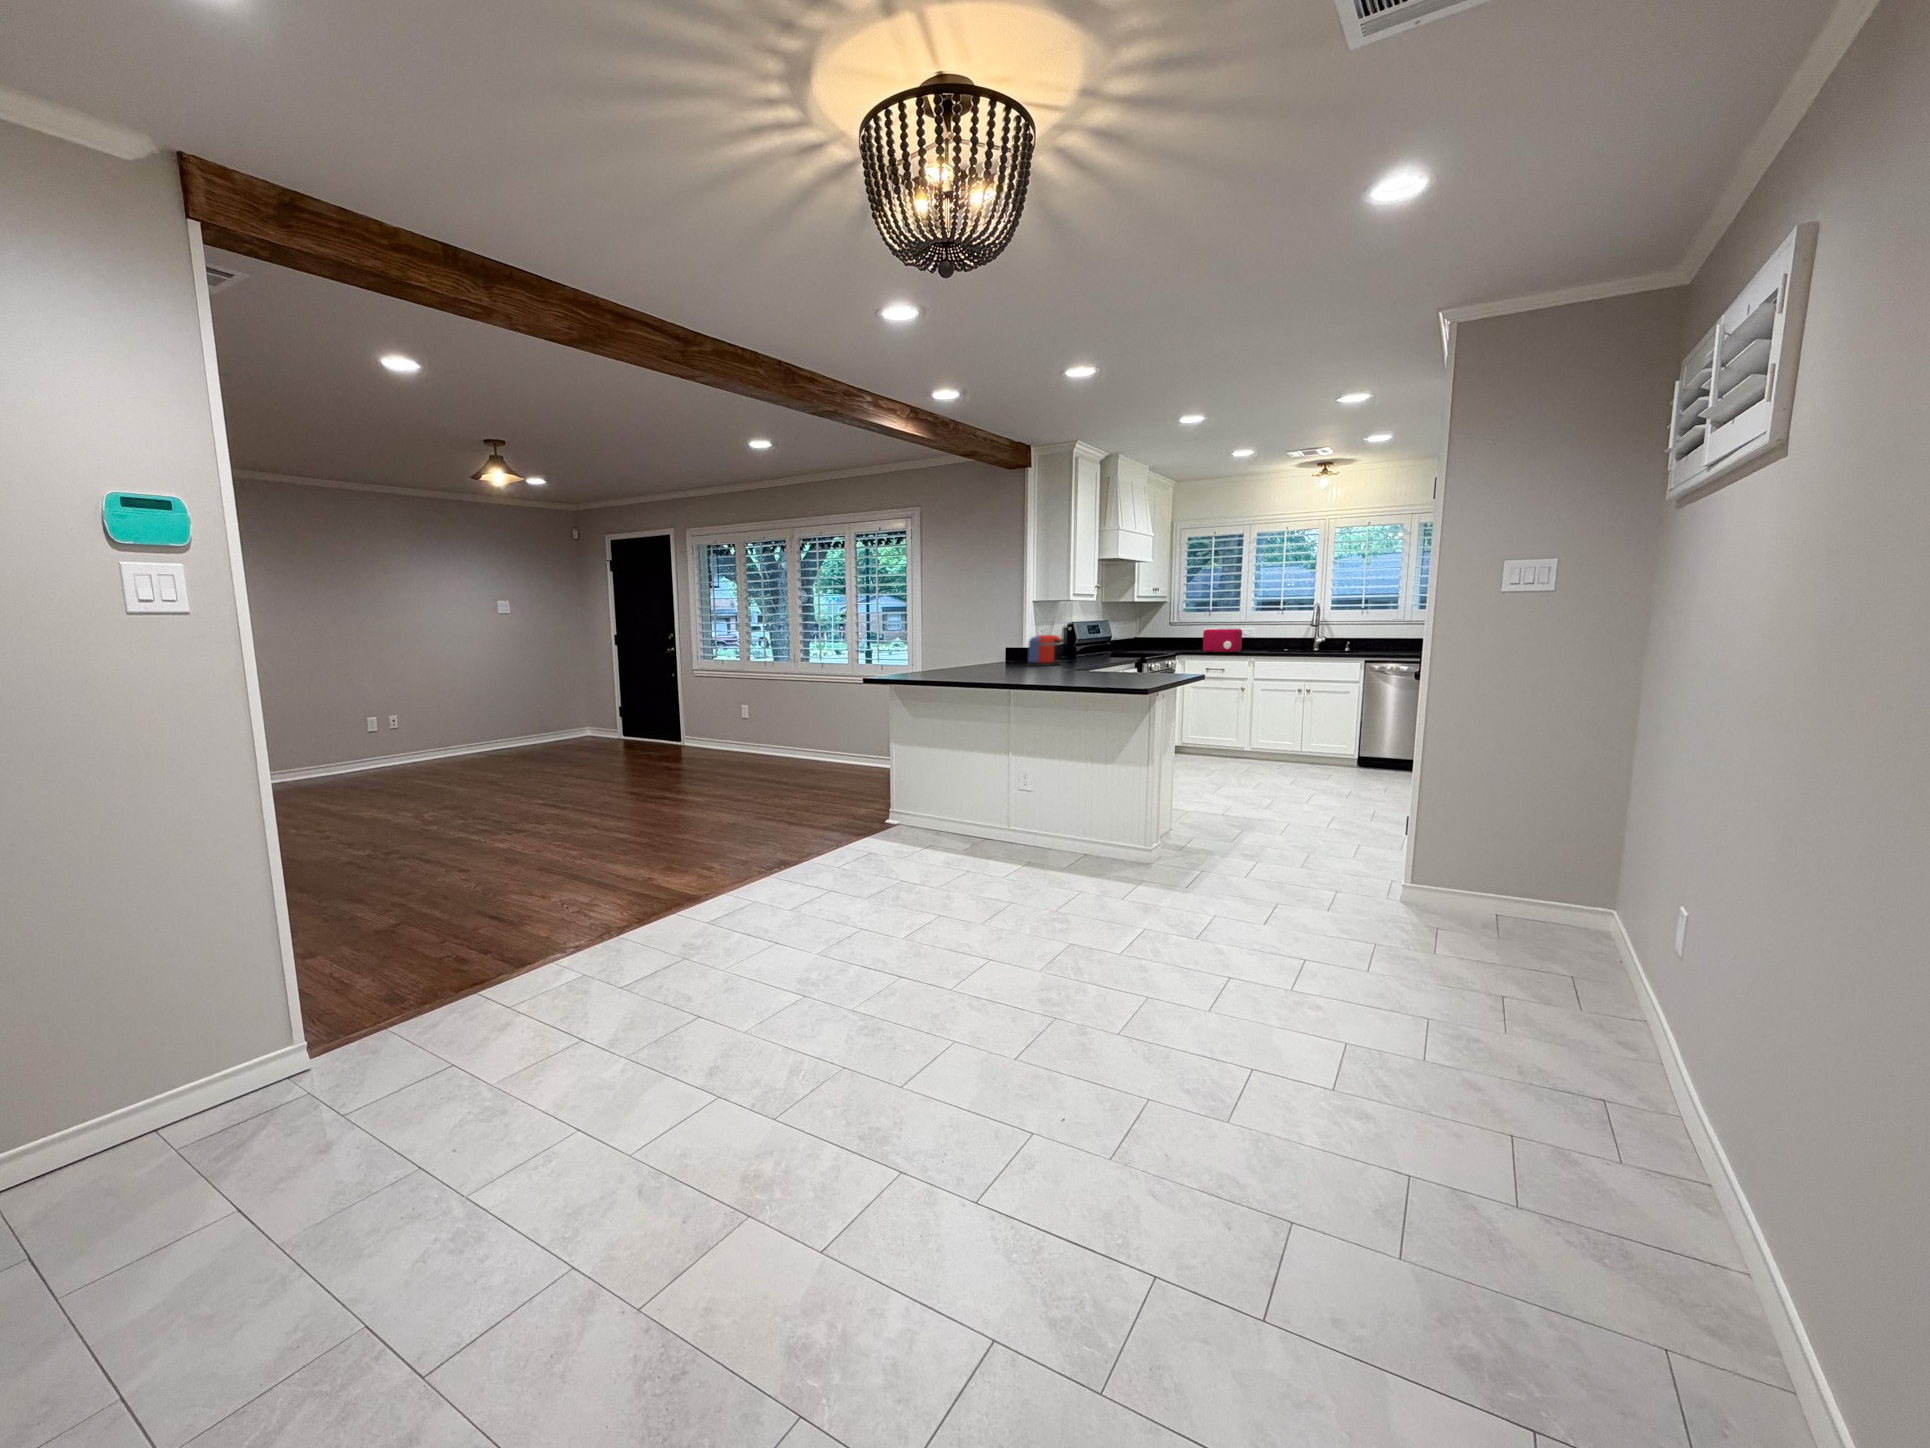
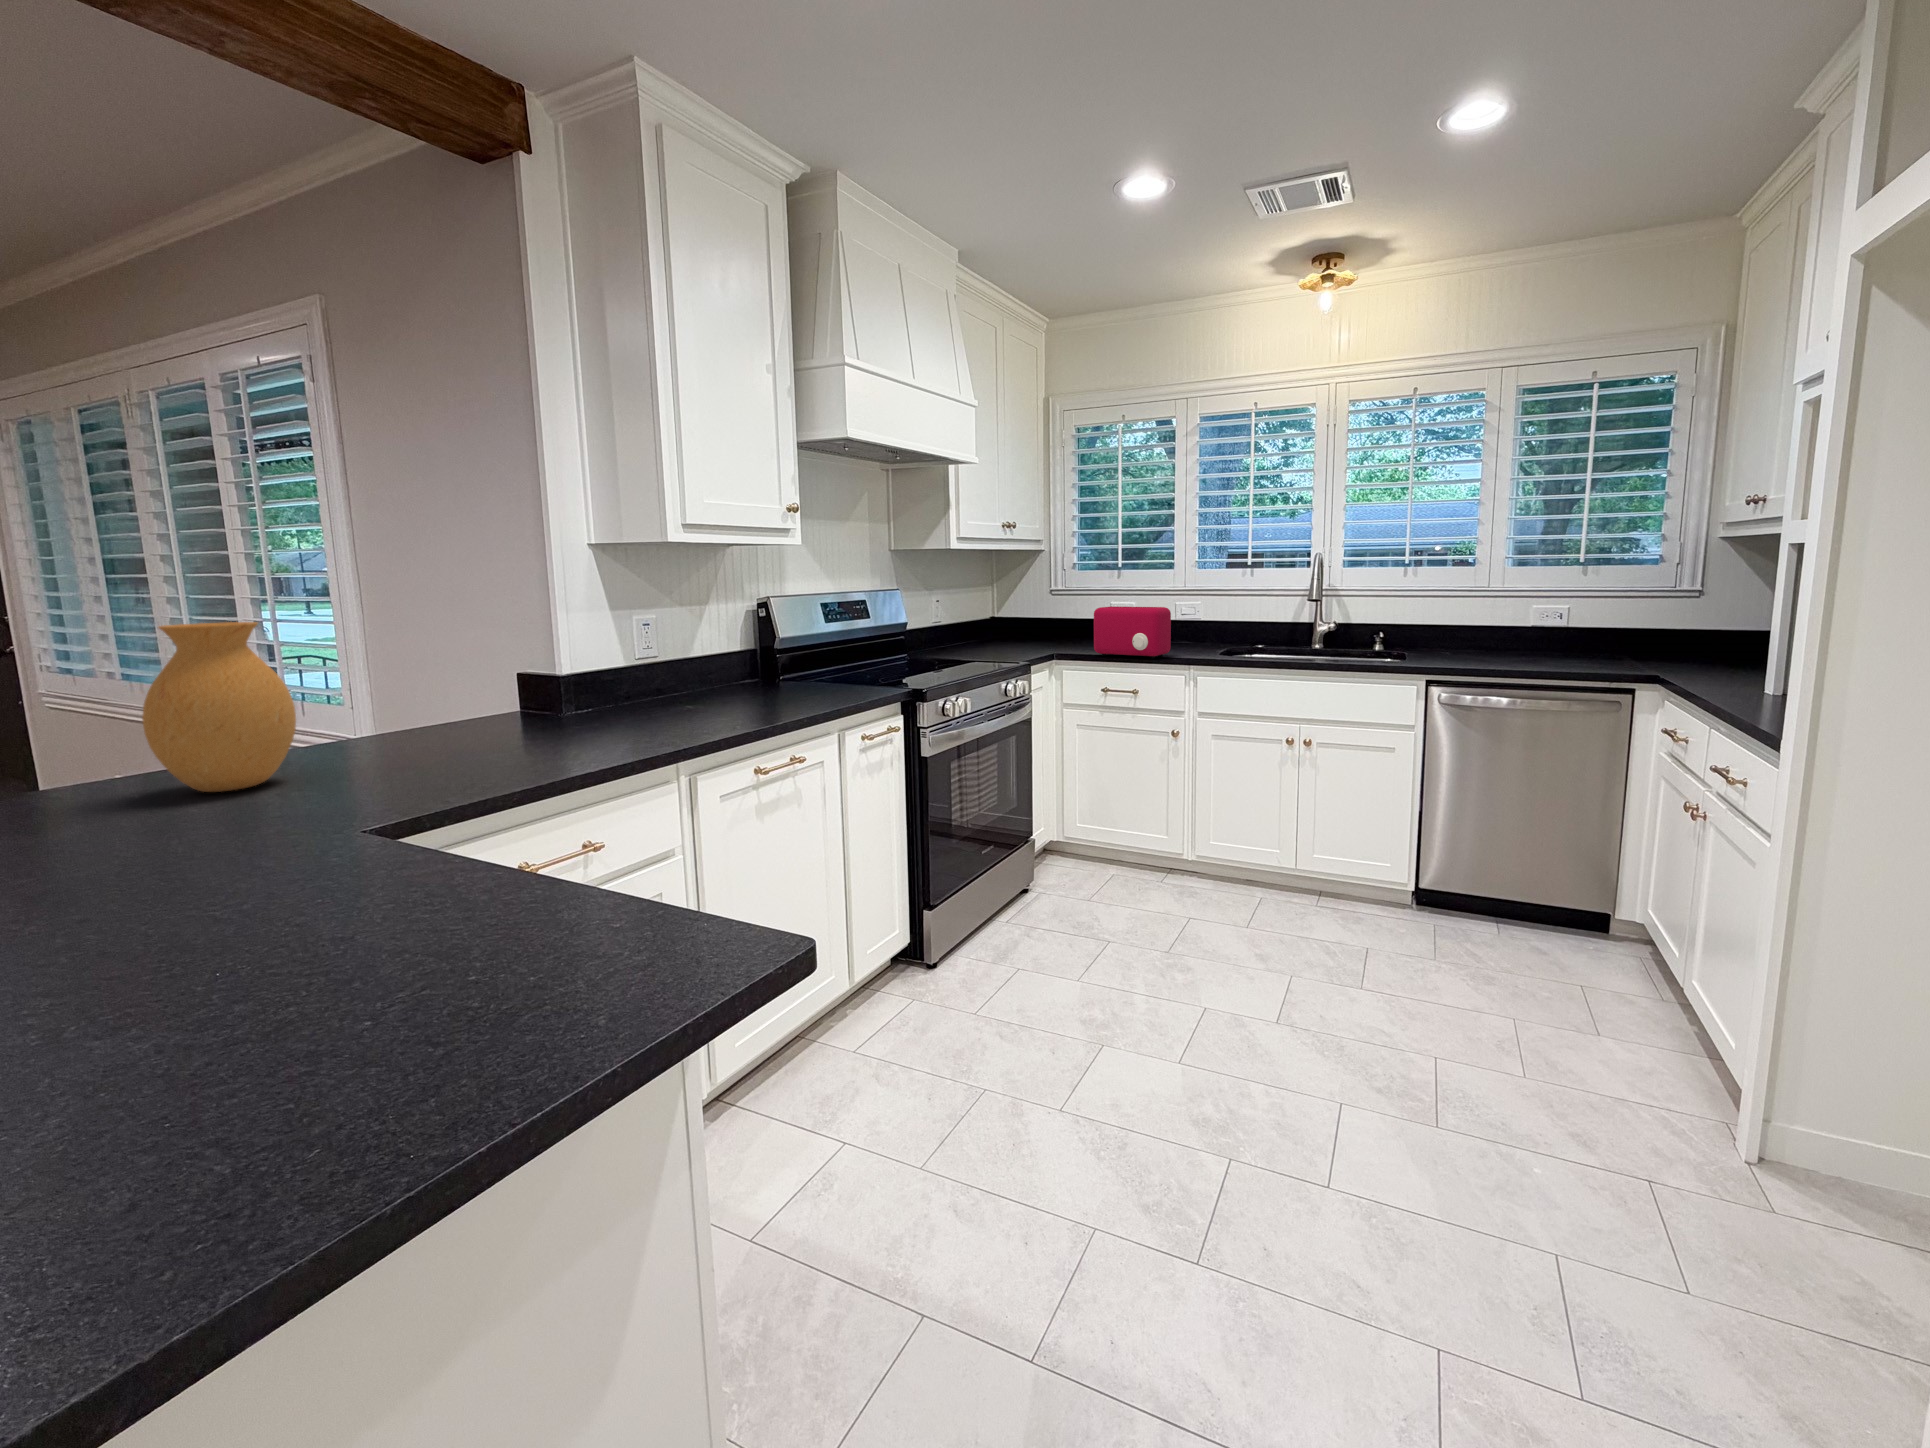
vase: none [981,622,1011,667] -> present [142,622,296,792]
coffee maker: present [1028,635,1066,666] -> none [384,660,557,774]

